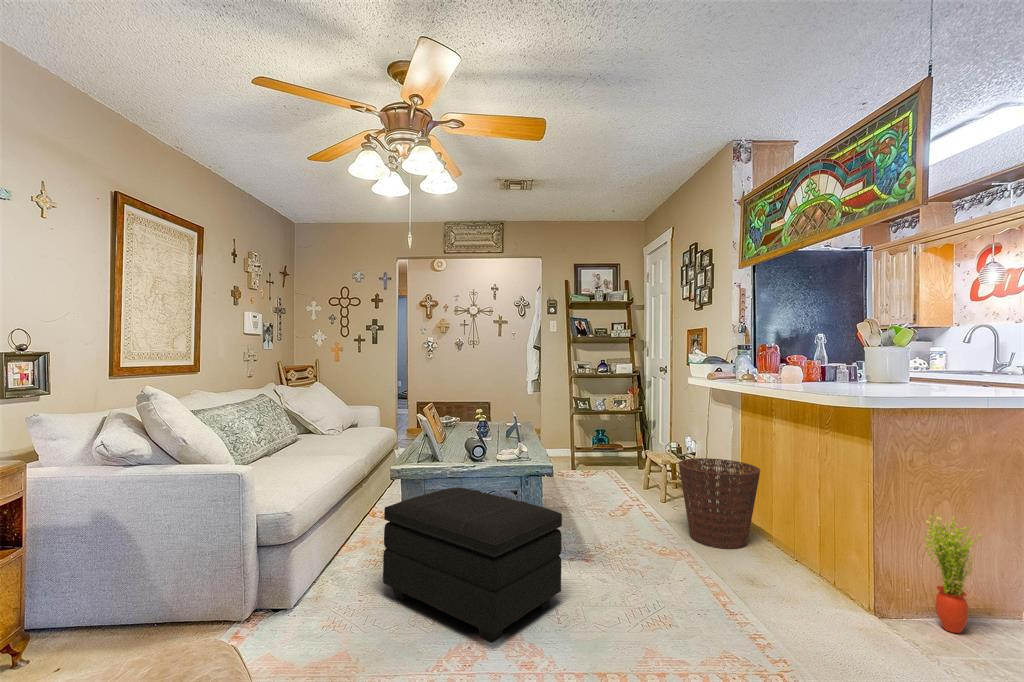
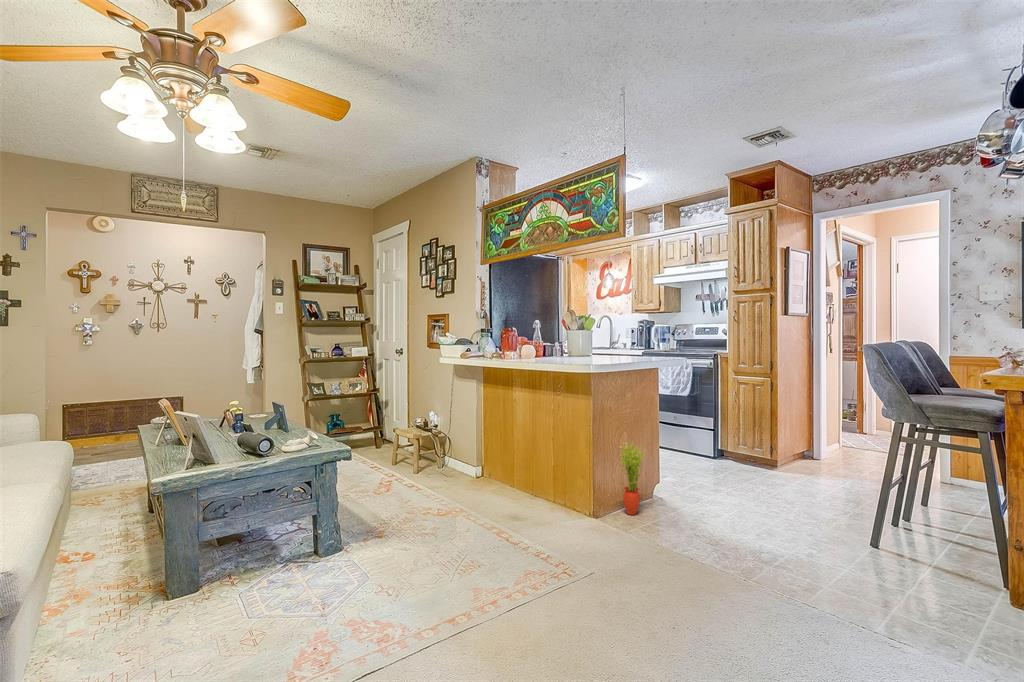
basket: present [678,458,760,549] -> none [442,424,505,497]
footstool: present [383,487,562,643] -> none [164,490,381,637]

